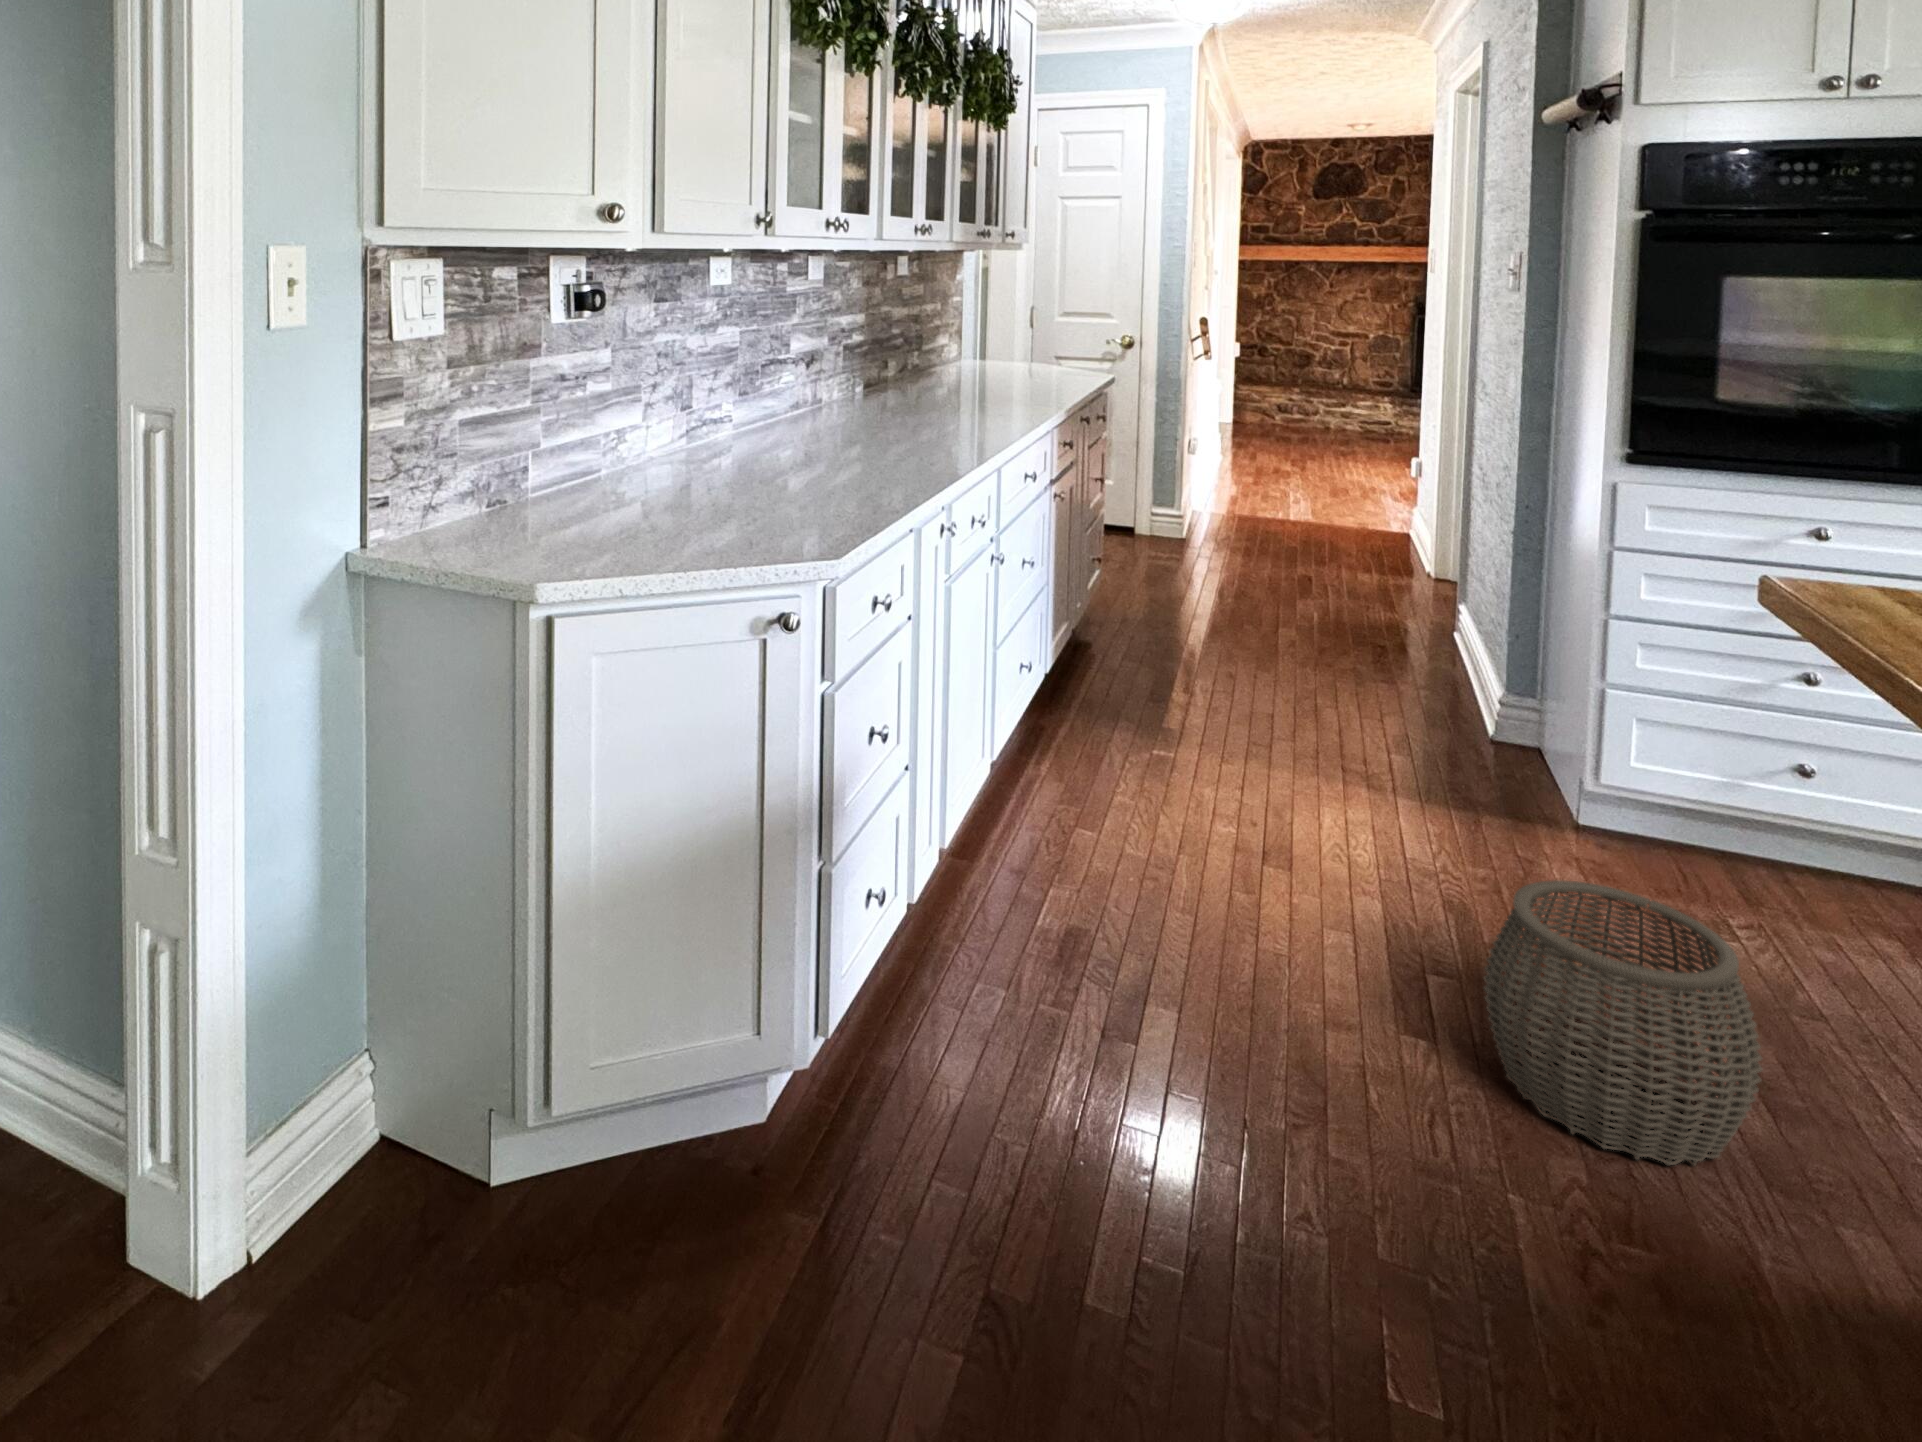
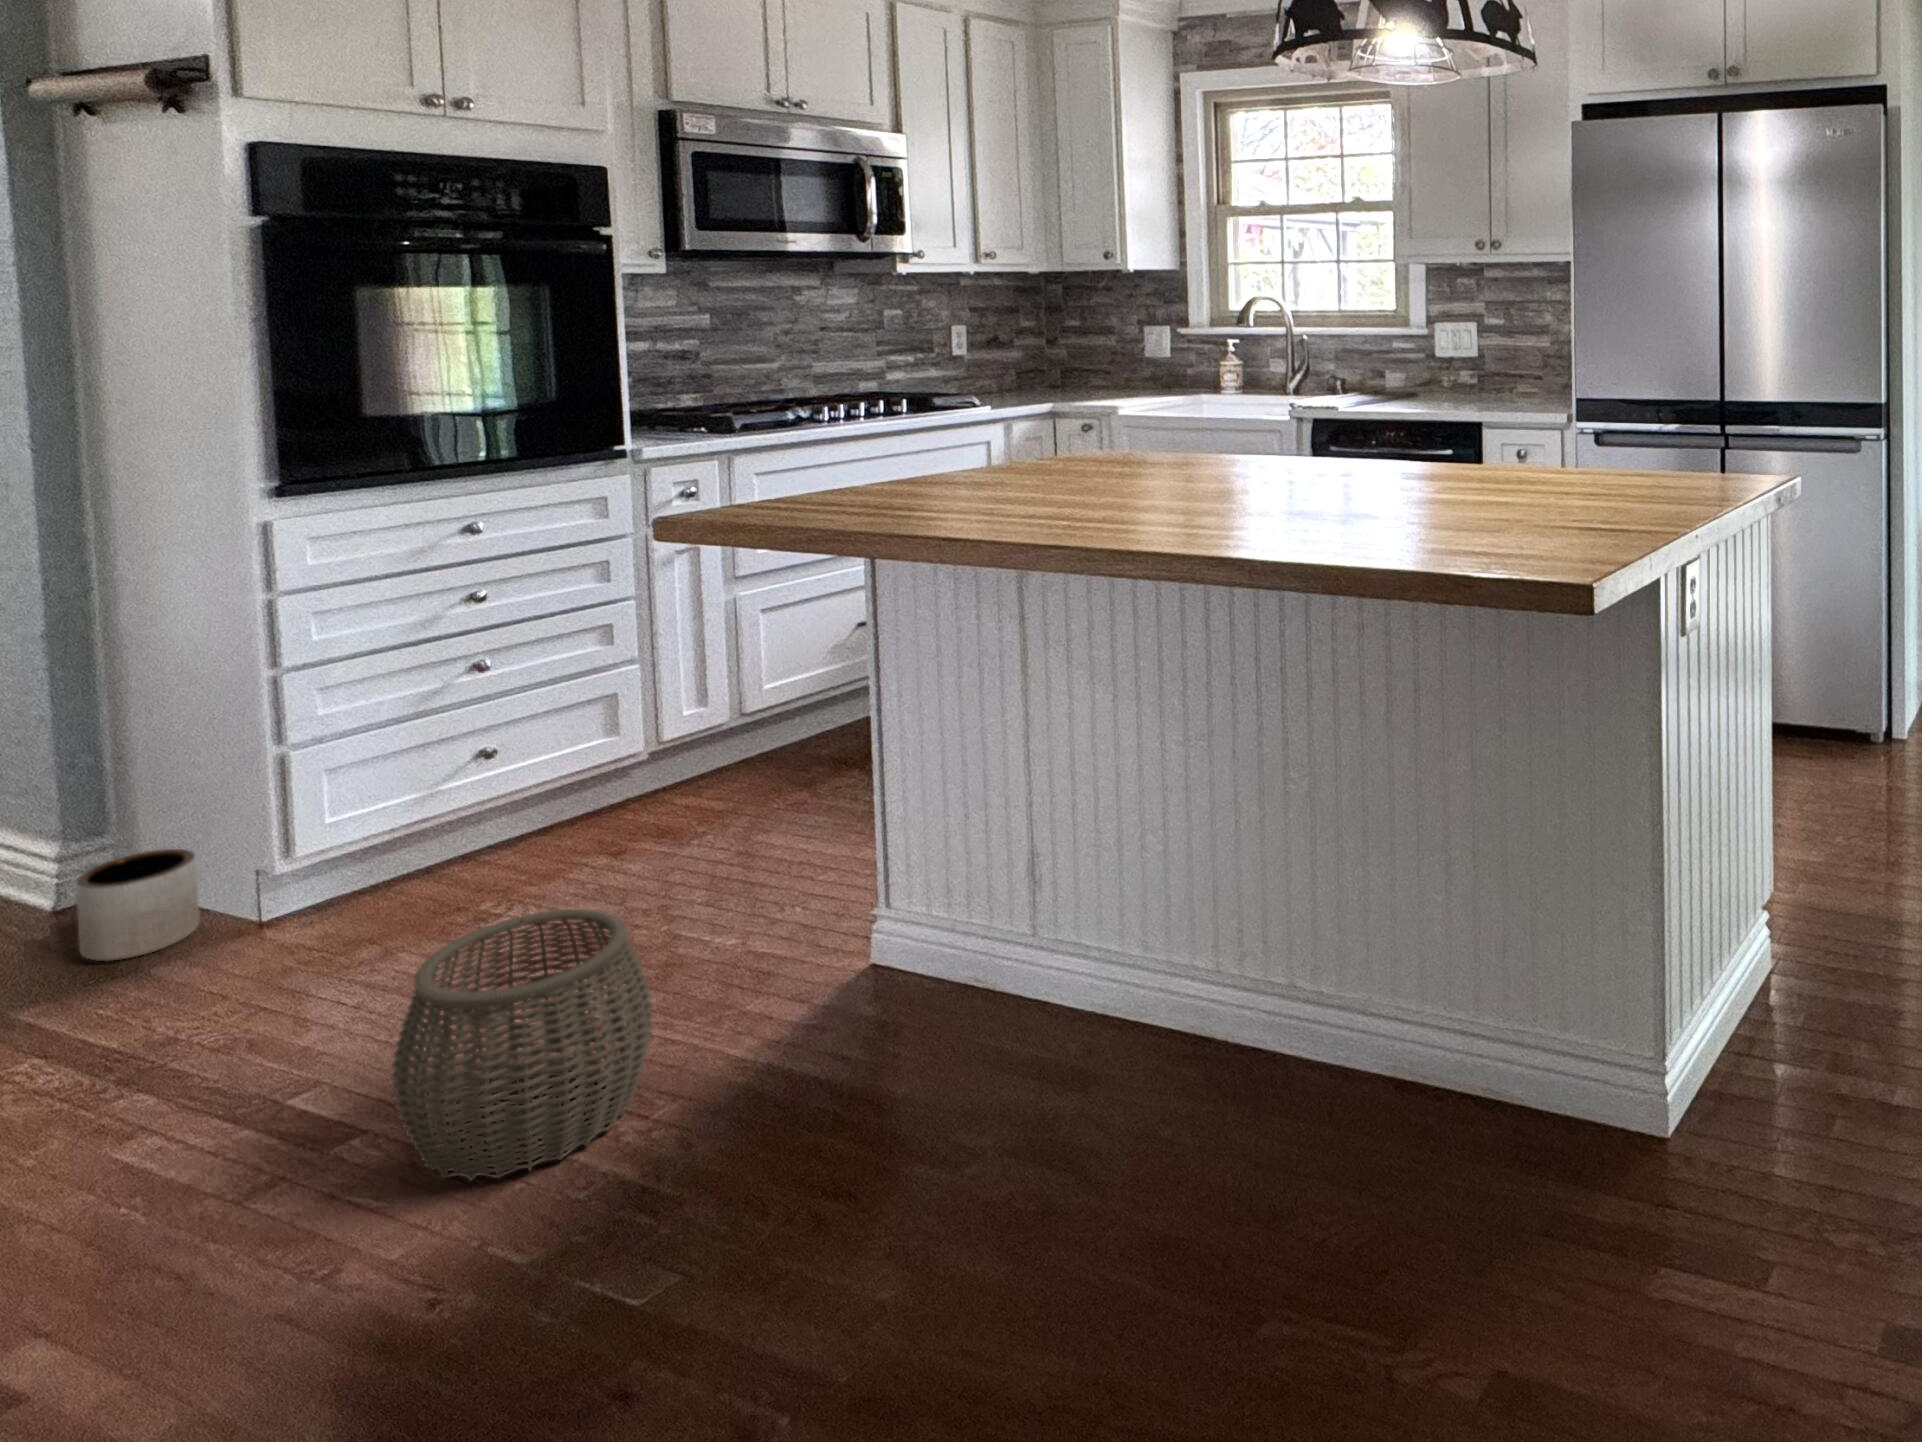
planter: none [1460,712,1544,797] -> present [76,849,200,961]

